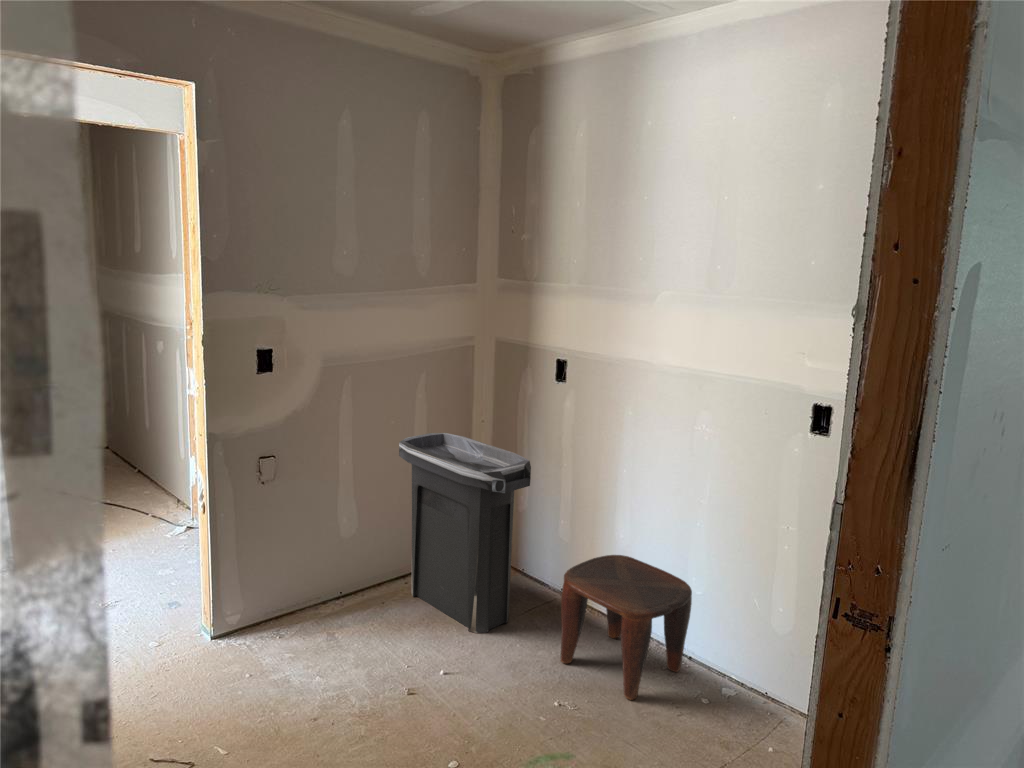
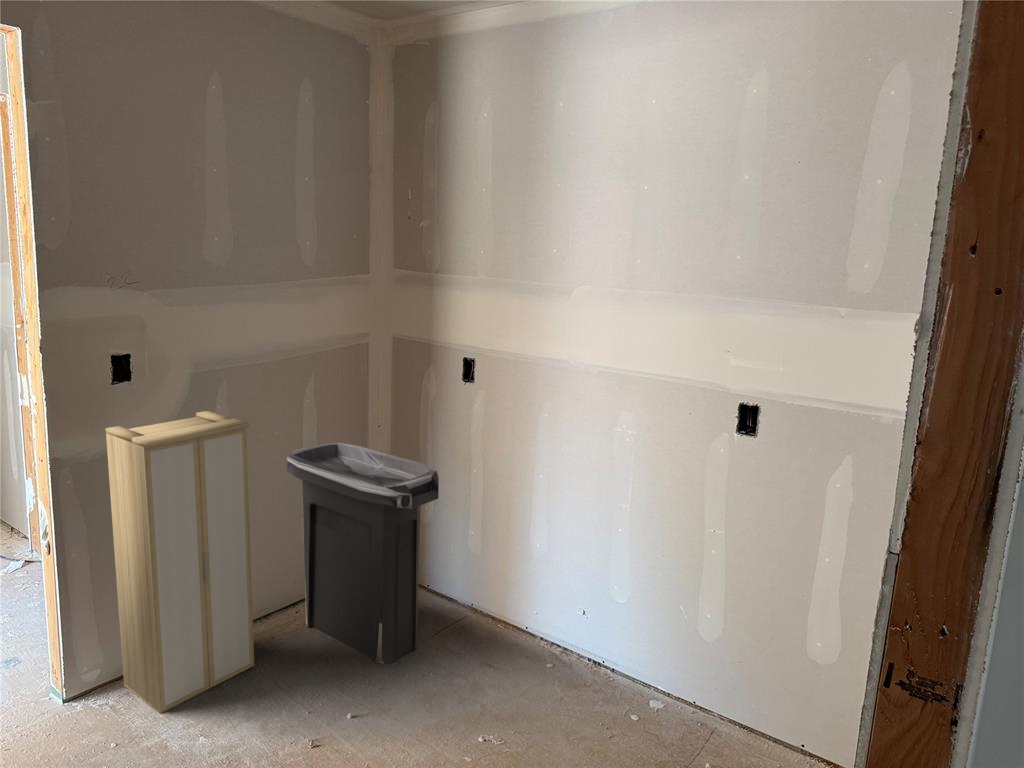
cabinet: none [251,399,367,656] -> present [106,411,254,713]
stool: present [561,555,692,700] -> none [477,567,615,725]

